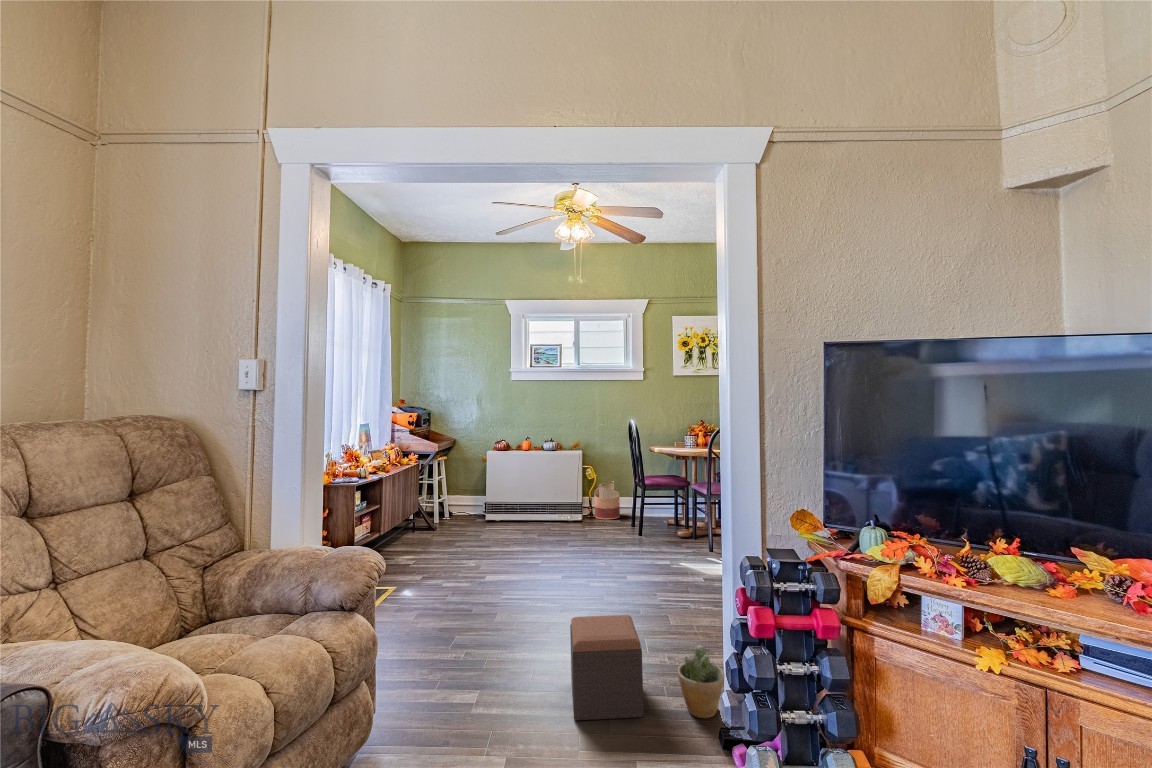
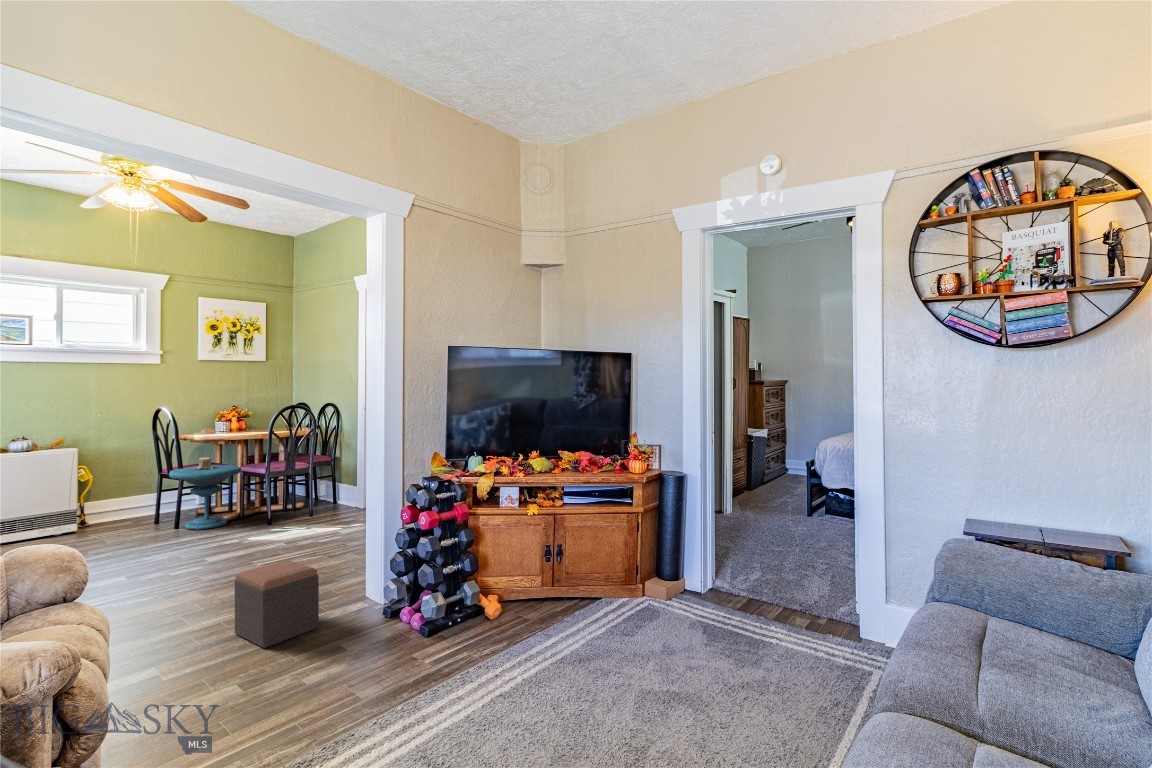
side table: none [632,468,692,540] -> present [169,456,242,530]
basket: present [595,481,620,519] -> none [92,480,130,526]
potted plant: present [678,645,725,718] -> none [339,564,376,615]

